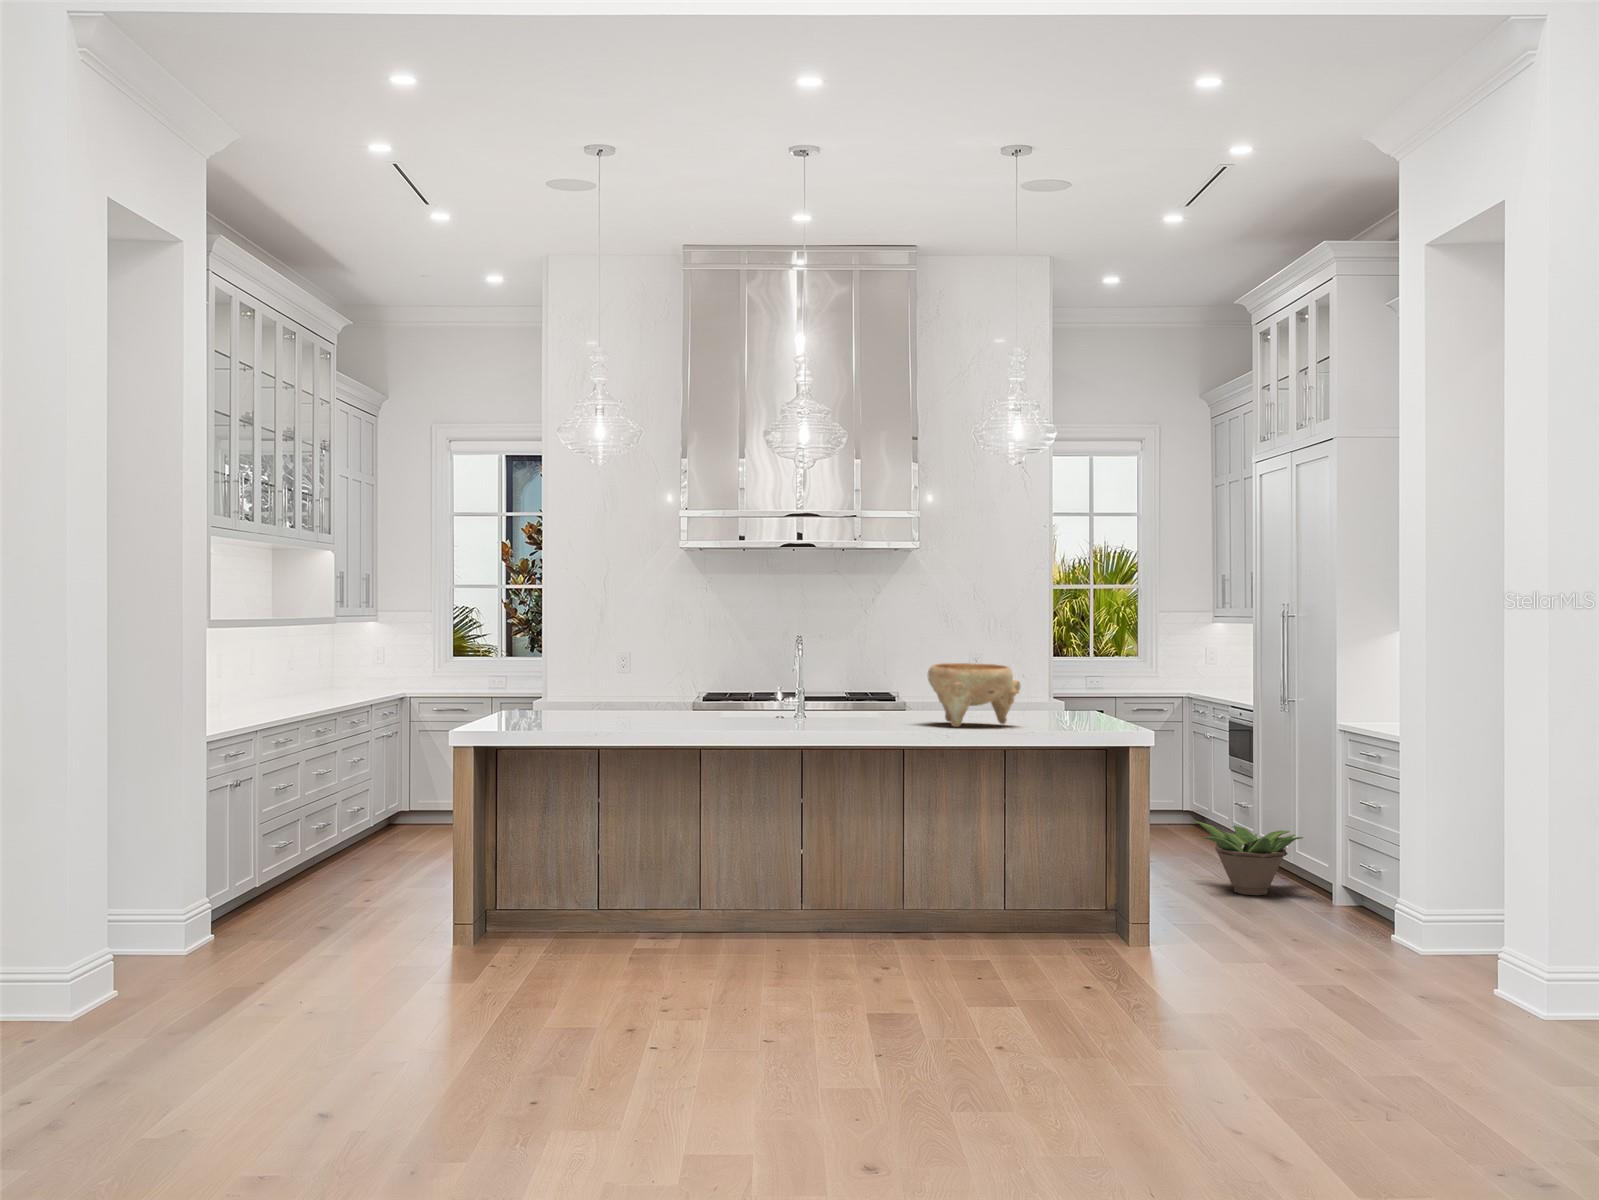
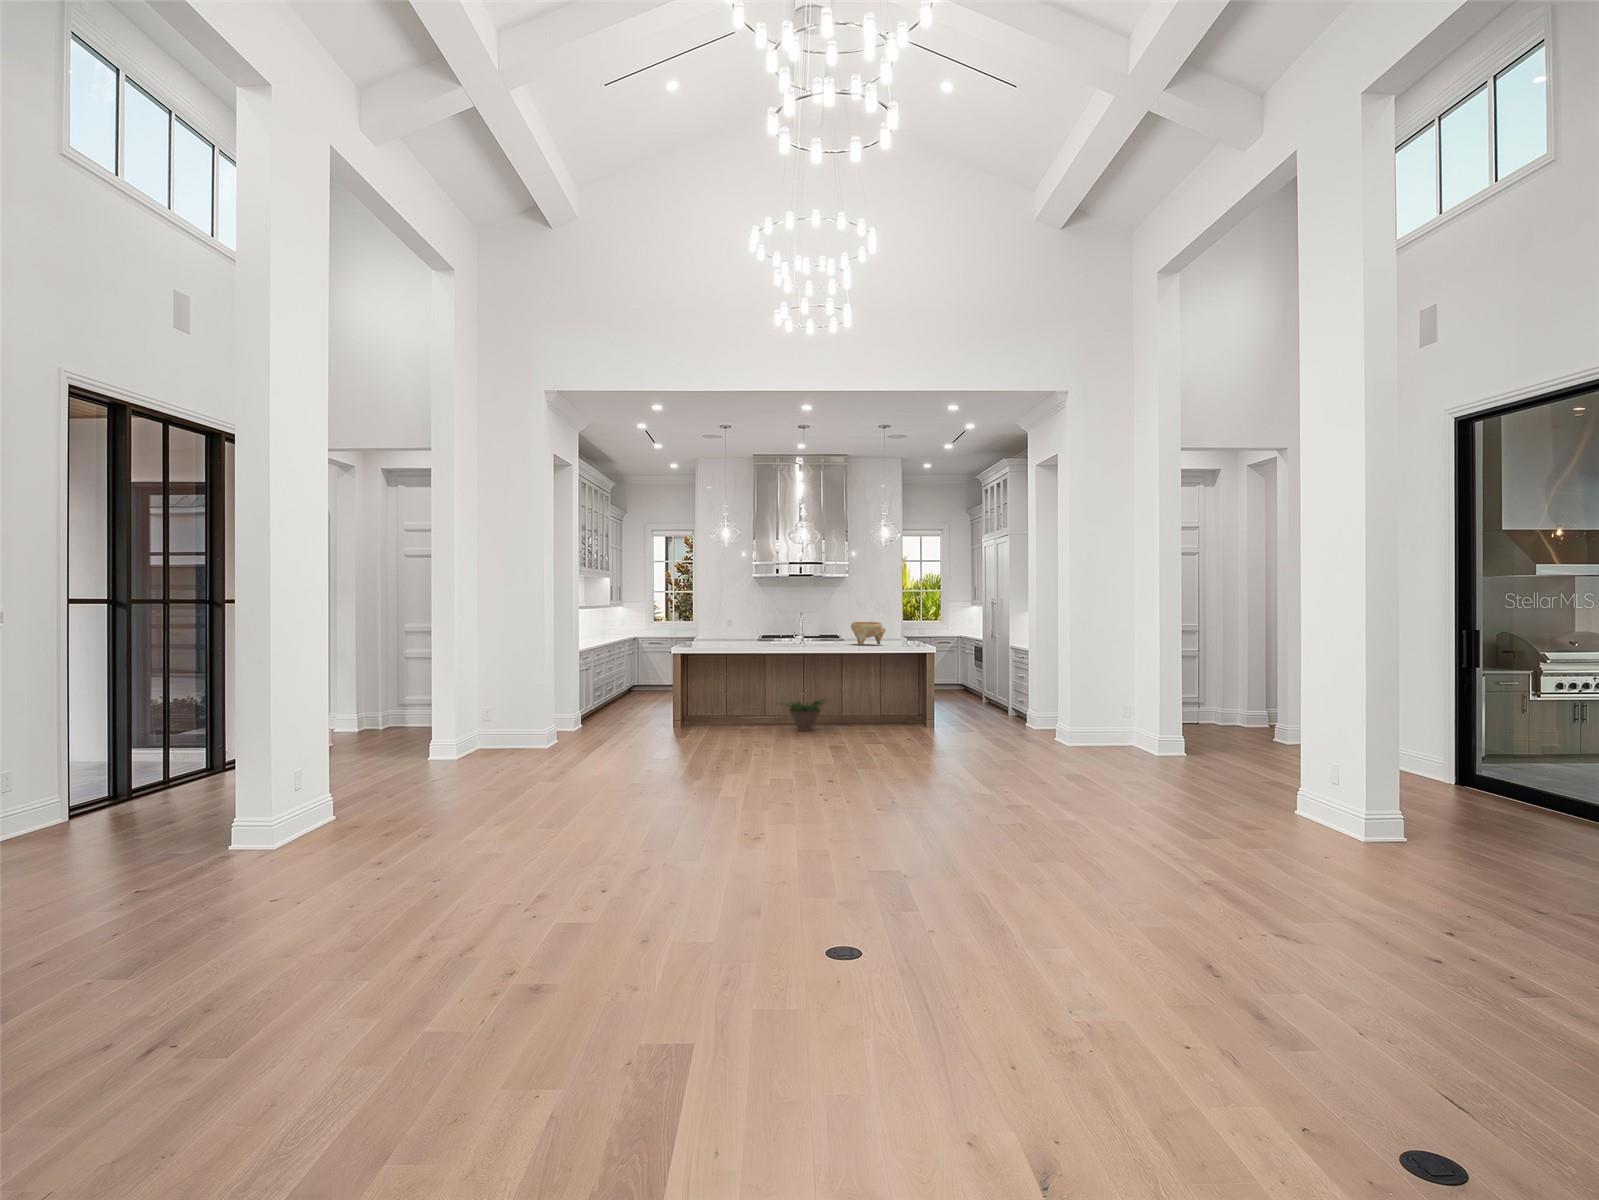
decorative plant: present [1192,820,1303,895] -> present [787,700,823,731]

